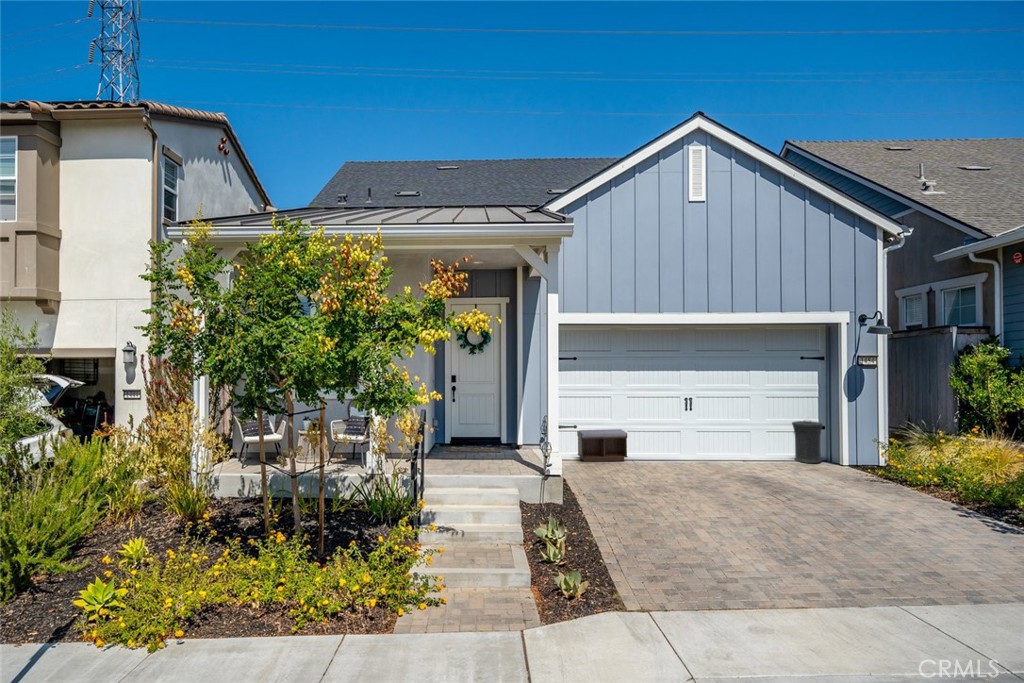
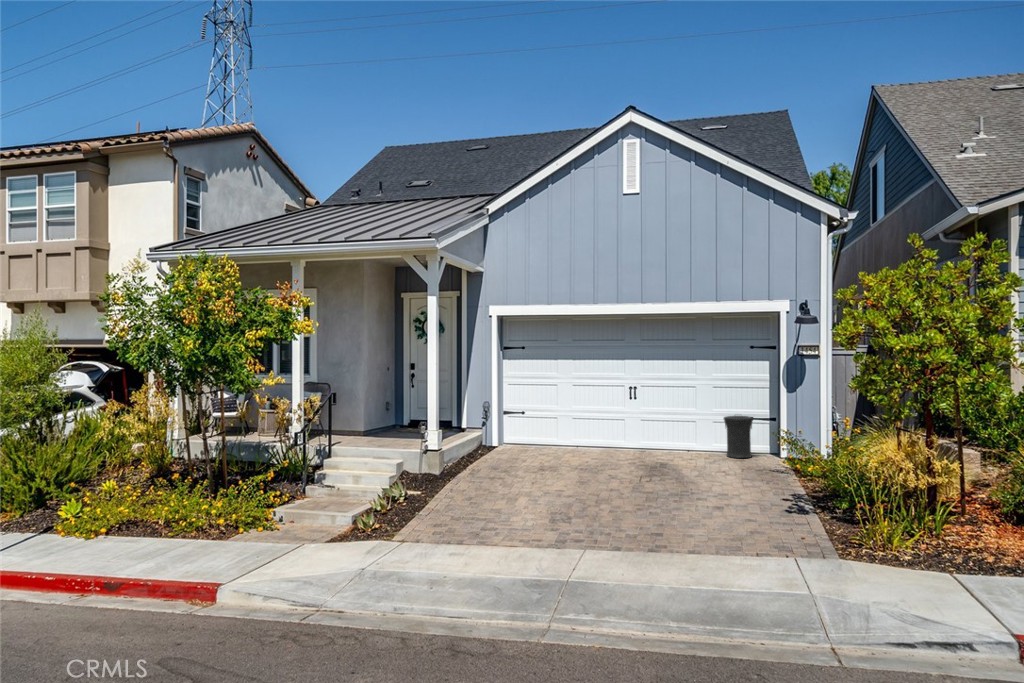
bench: present [577,429,628,462] -> none [510,420,558,449]

